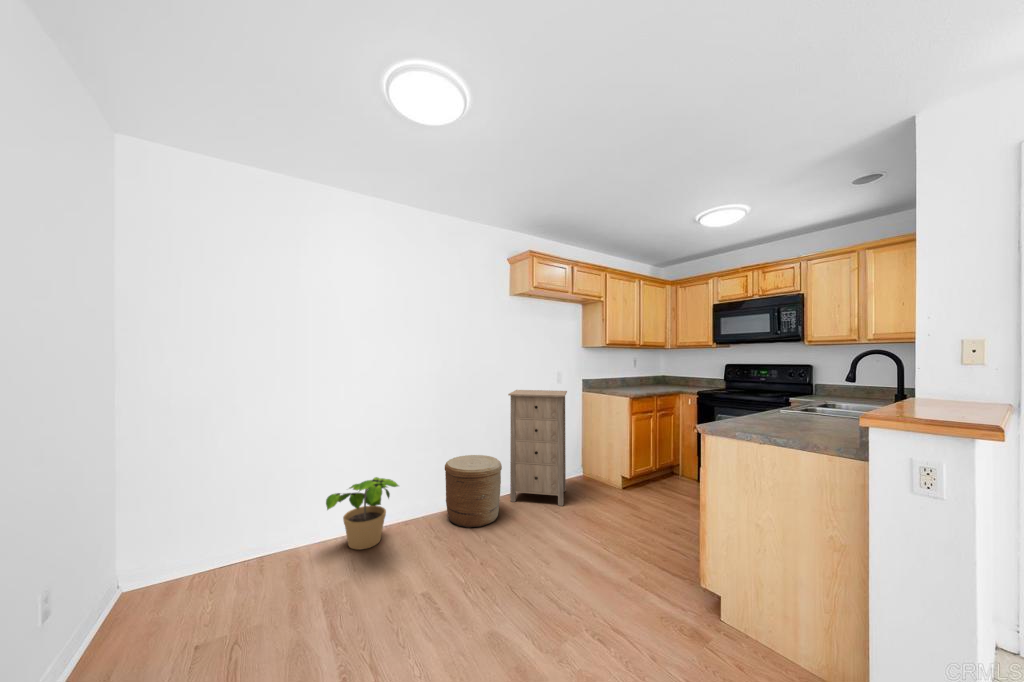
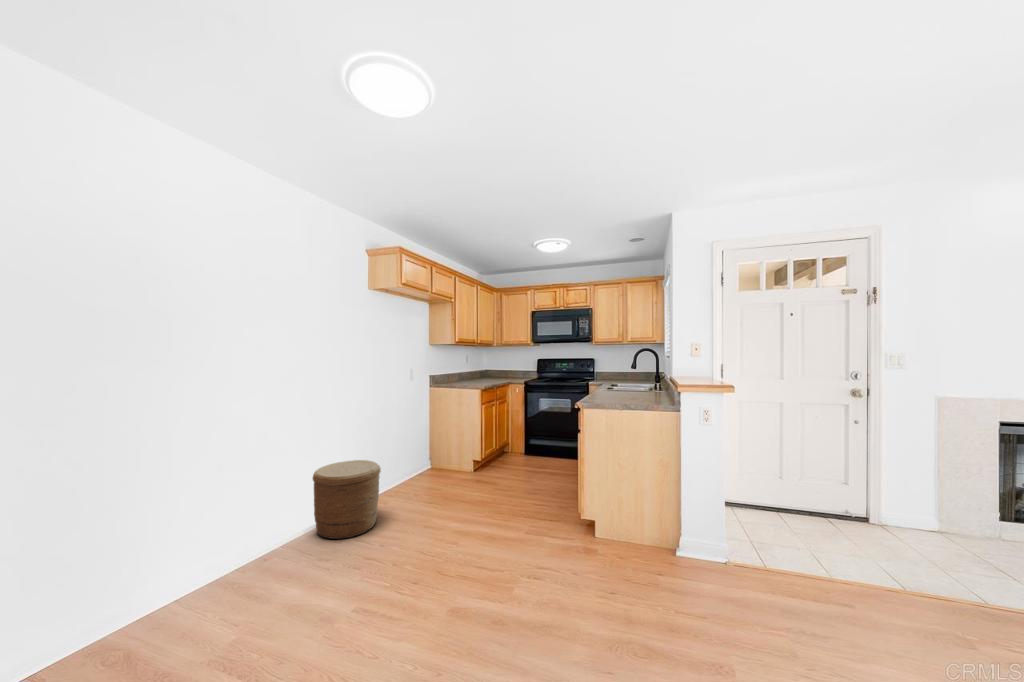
storage cabinet: present [508,390,567,506] -> none [374,387,434,505]
potted plant: present [326,477,399,549] -> none [173,499,292,602]

